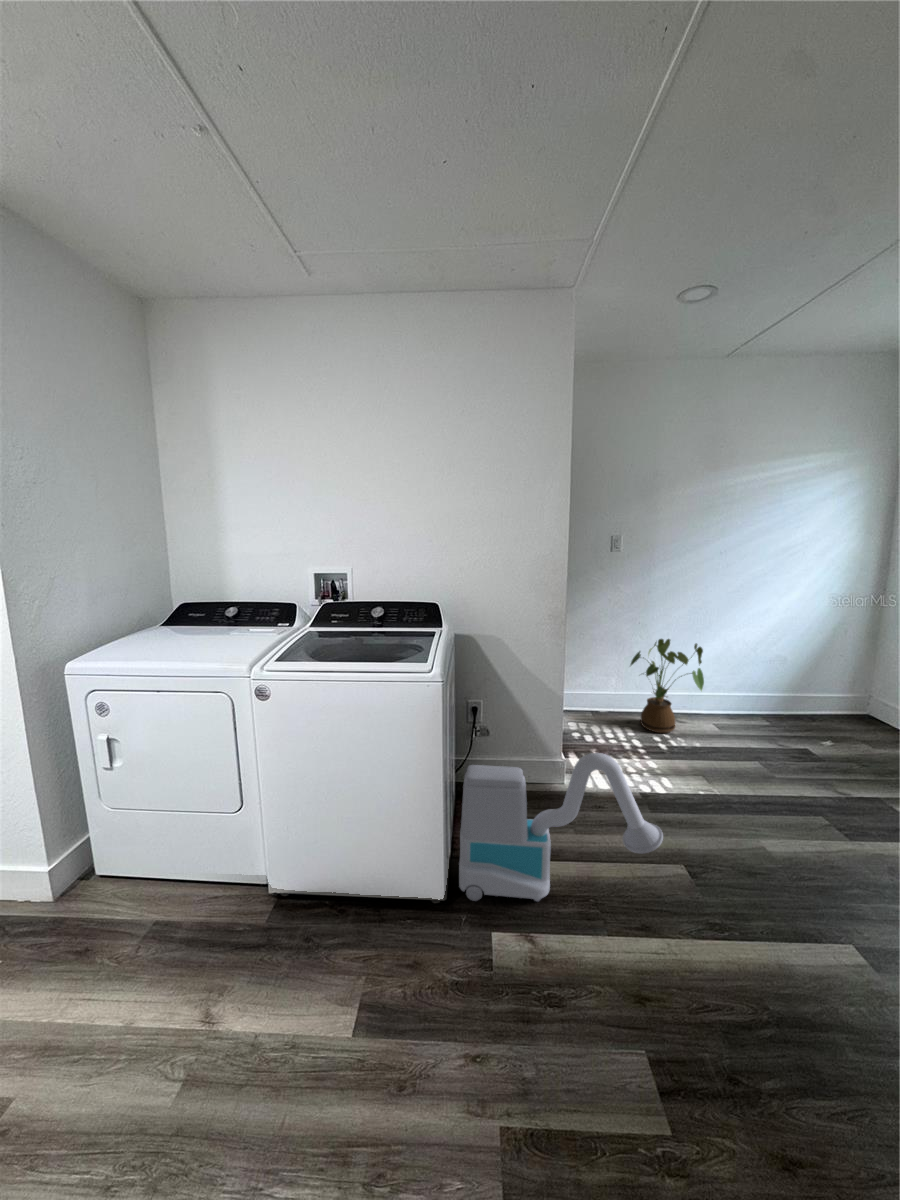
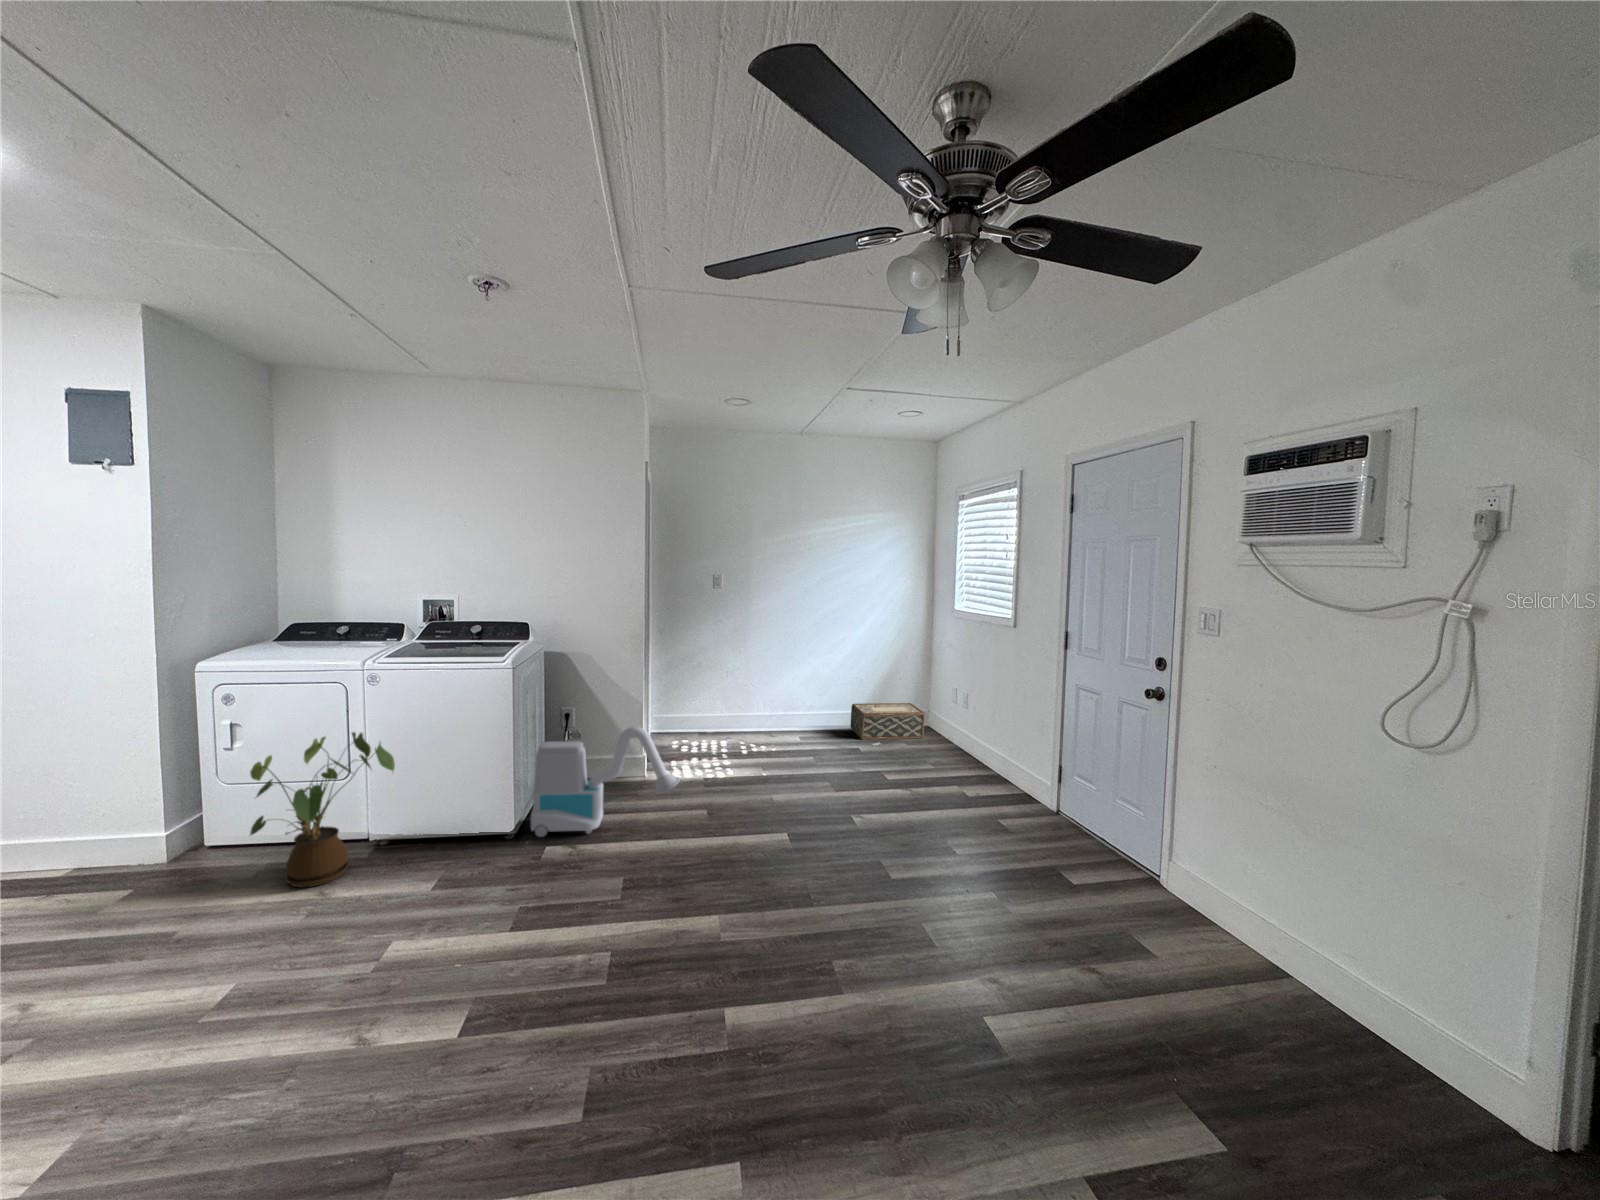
house plant: present [630,639,704,733] -> present [250,732,395,887]
woven basket: none [765,688,882,735] -> present [851,703,925,740]

